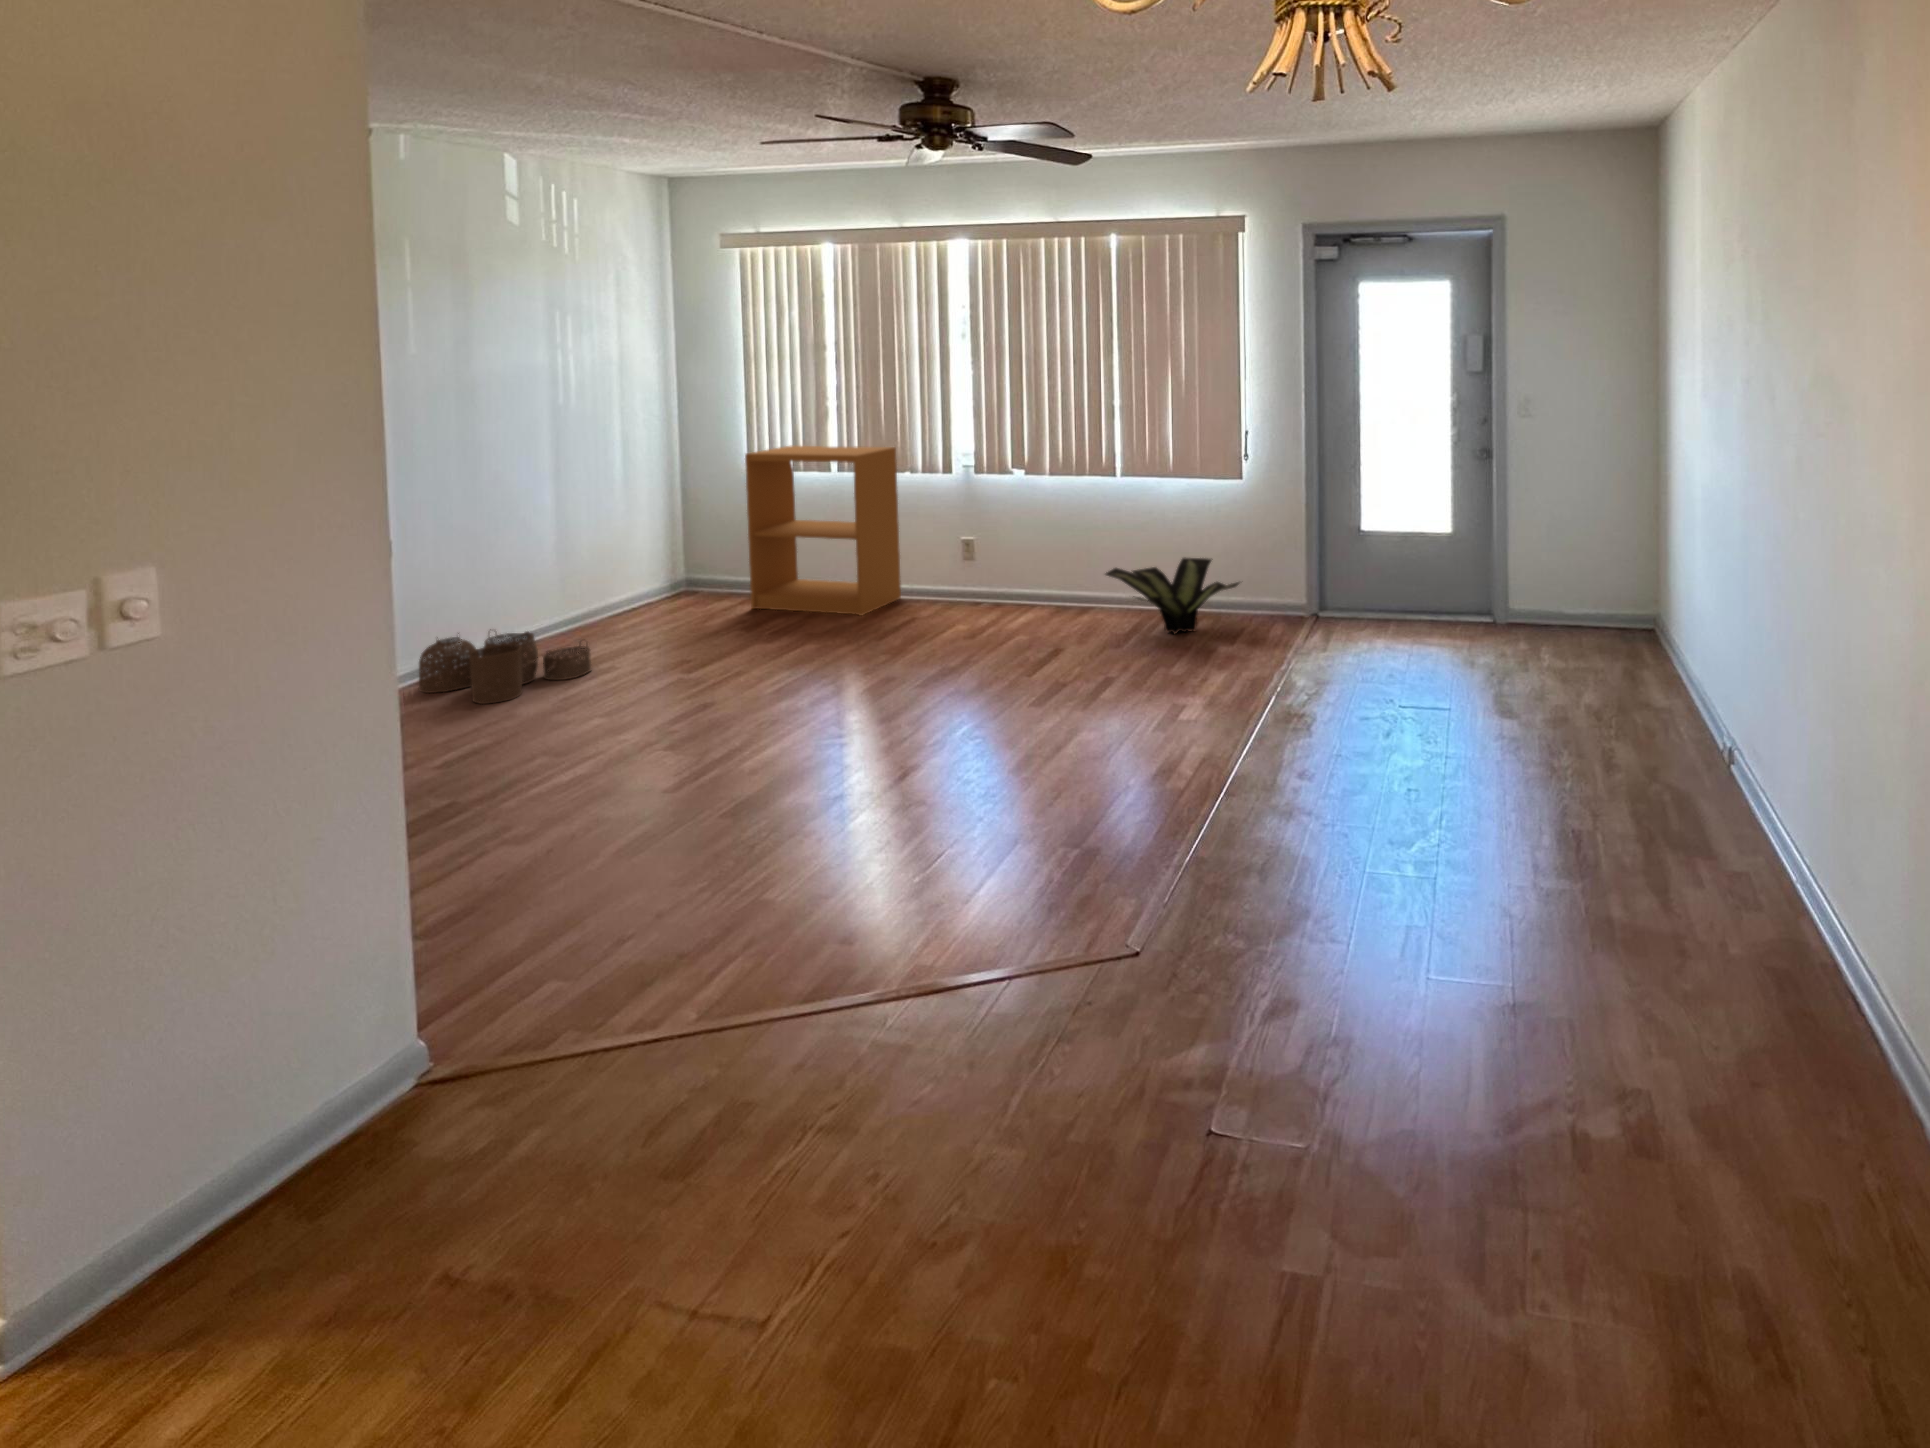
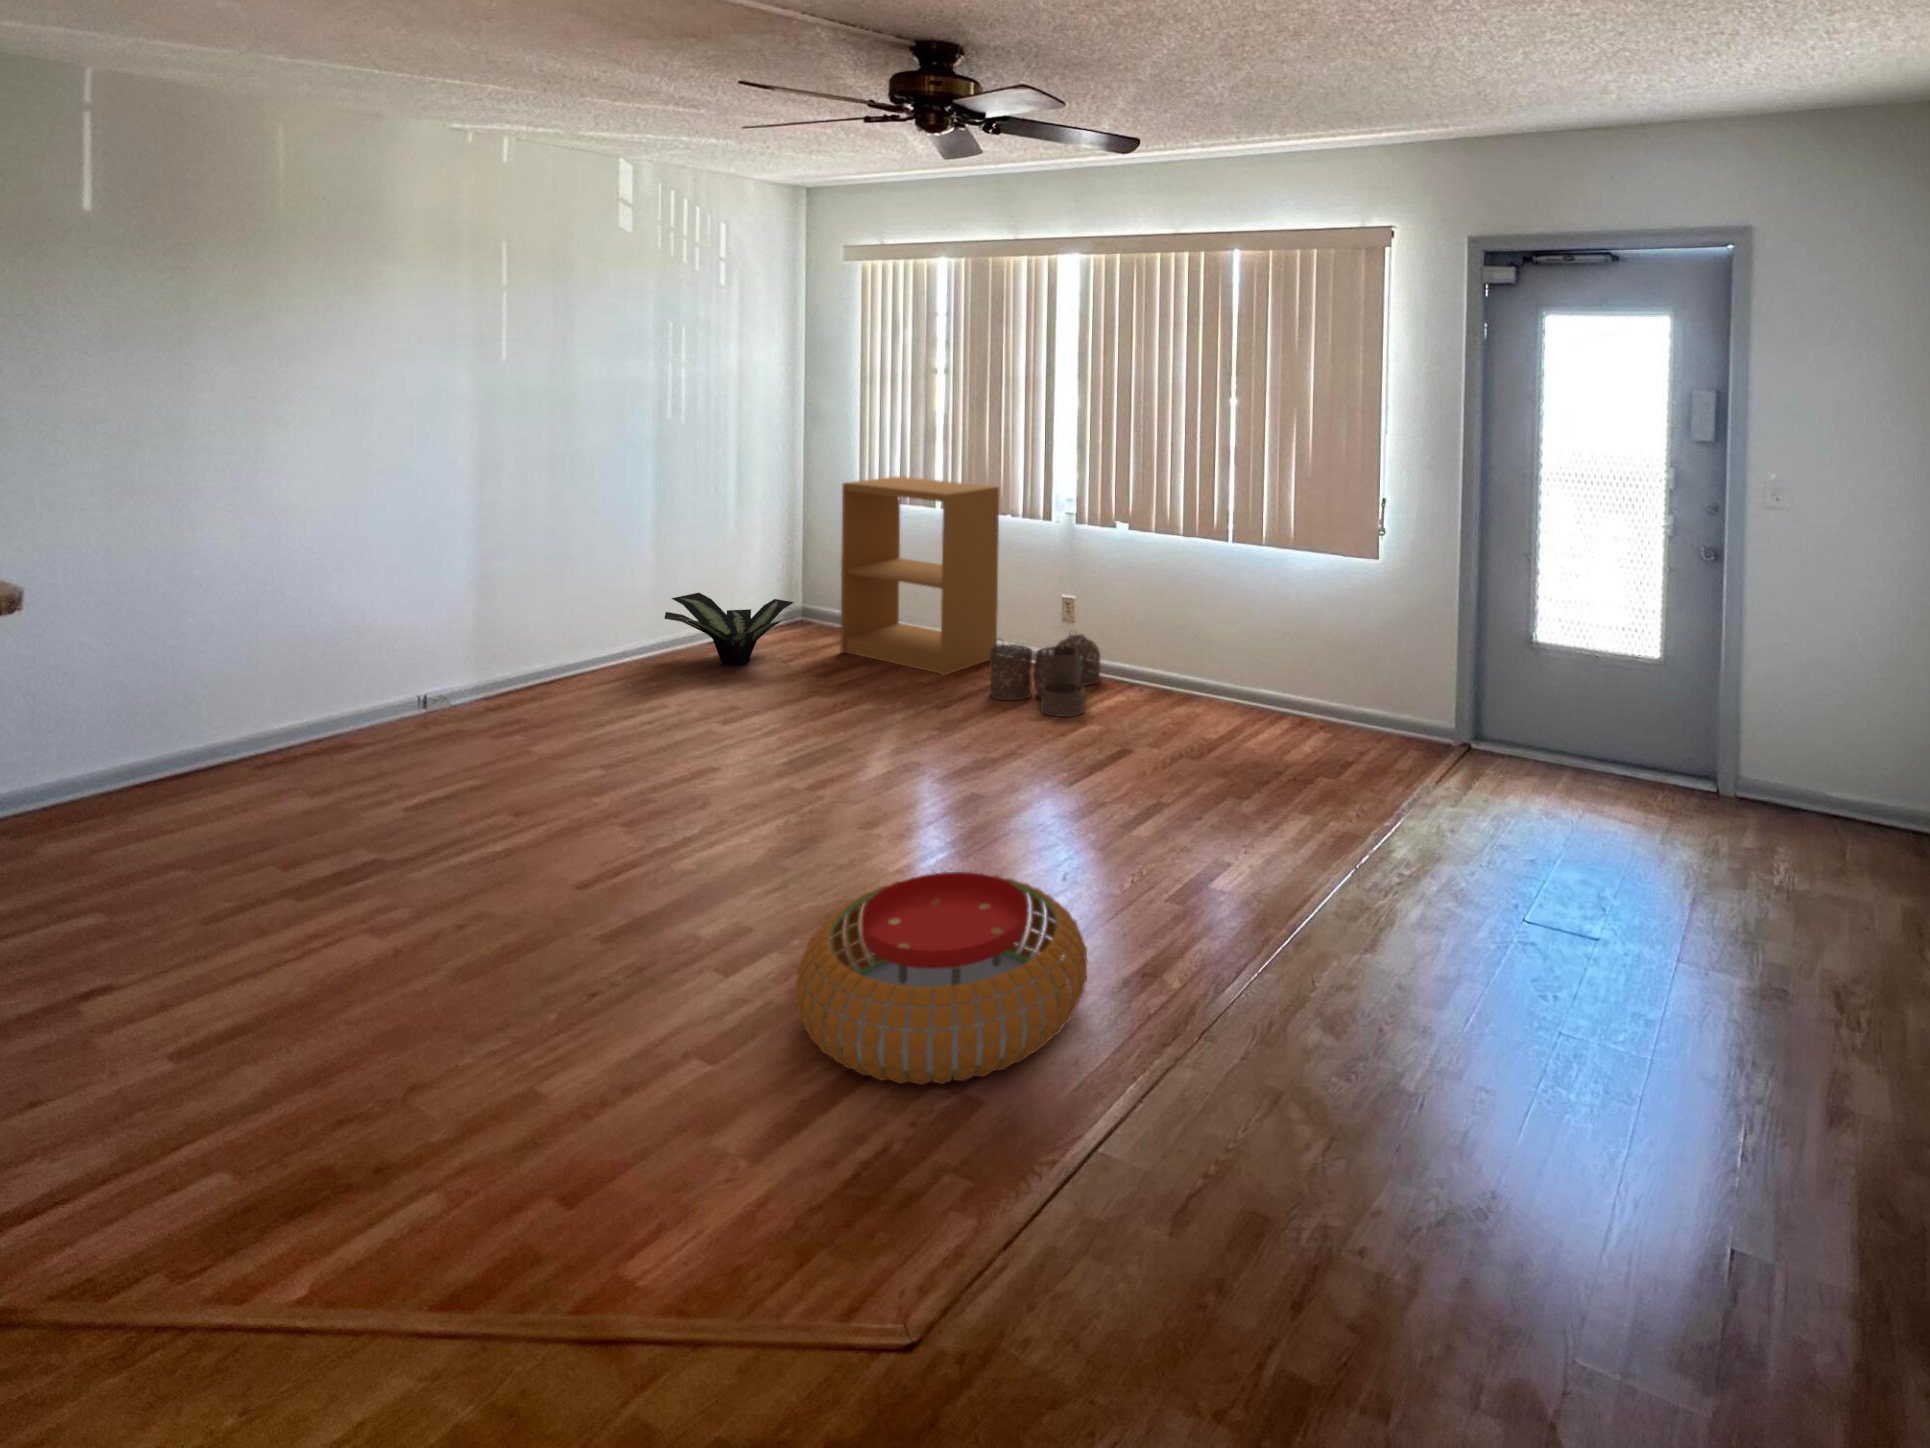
potted plant: present [1106,558,1239,634] -> present [664,593,794,666]
woven basket: present [418,629,591,704] -> present [990,634,1100,717]
pouf: none [905,717,1122,854] -> present [795,872,1087,1085]

